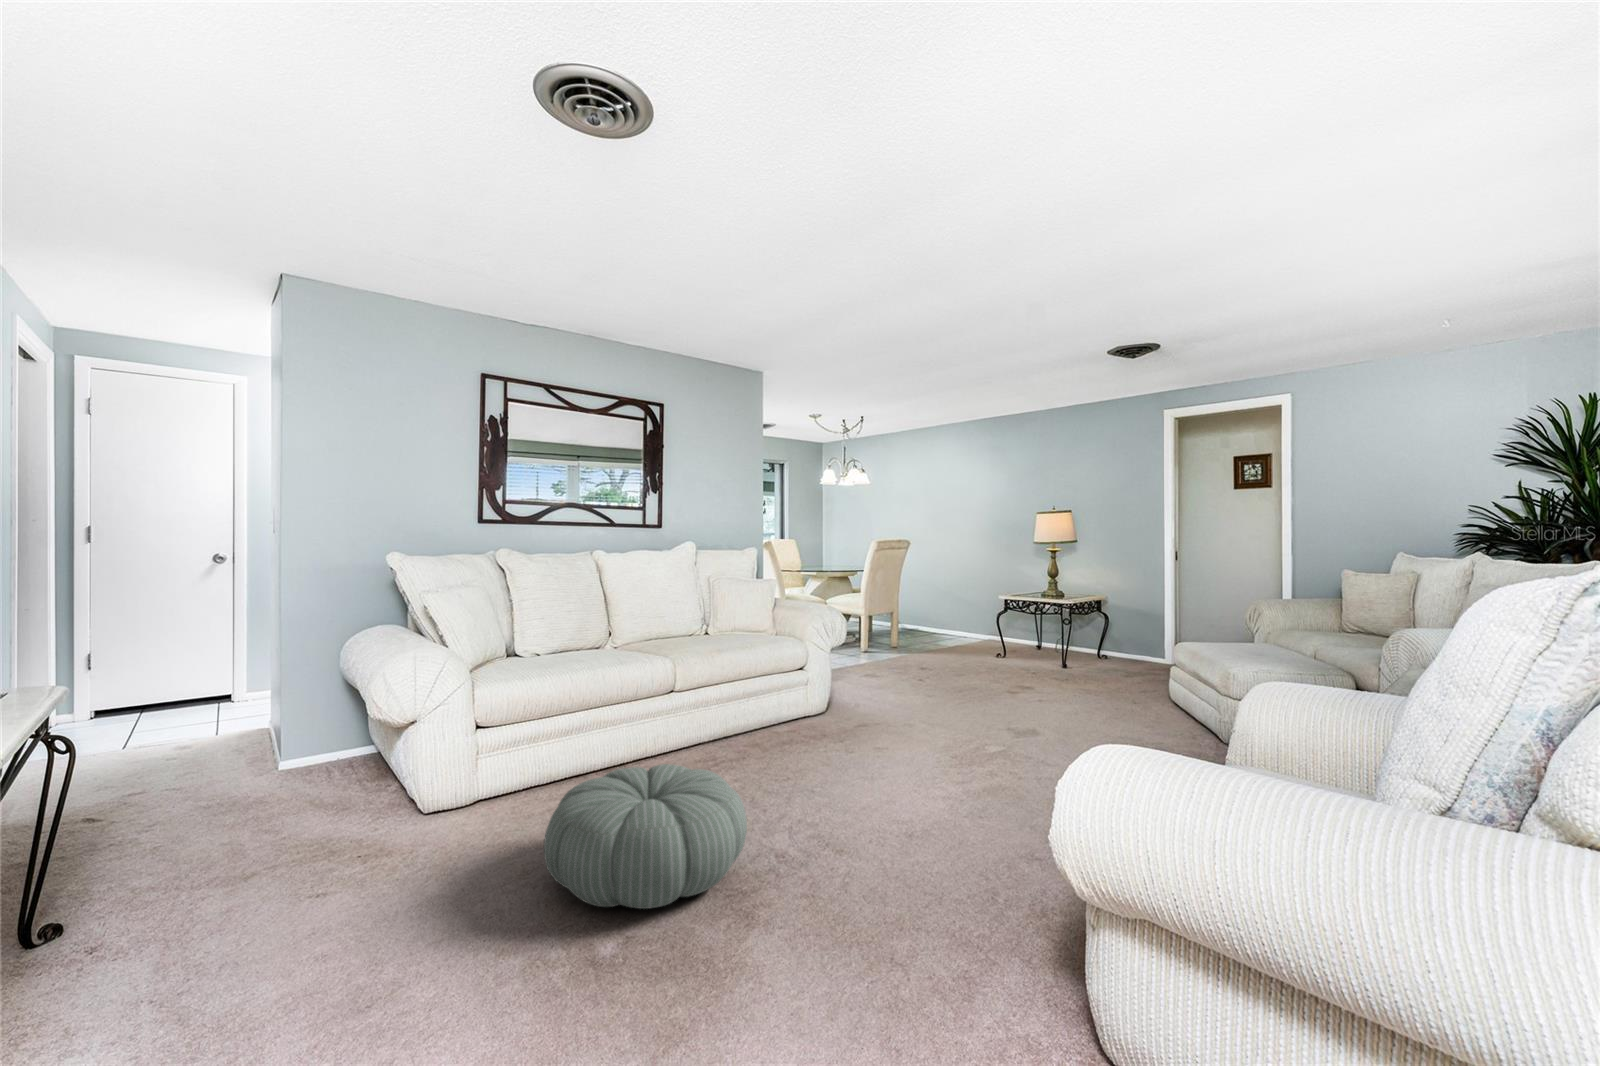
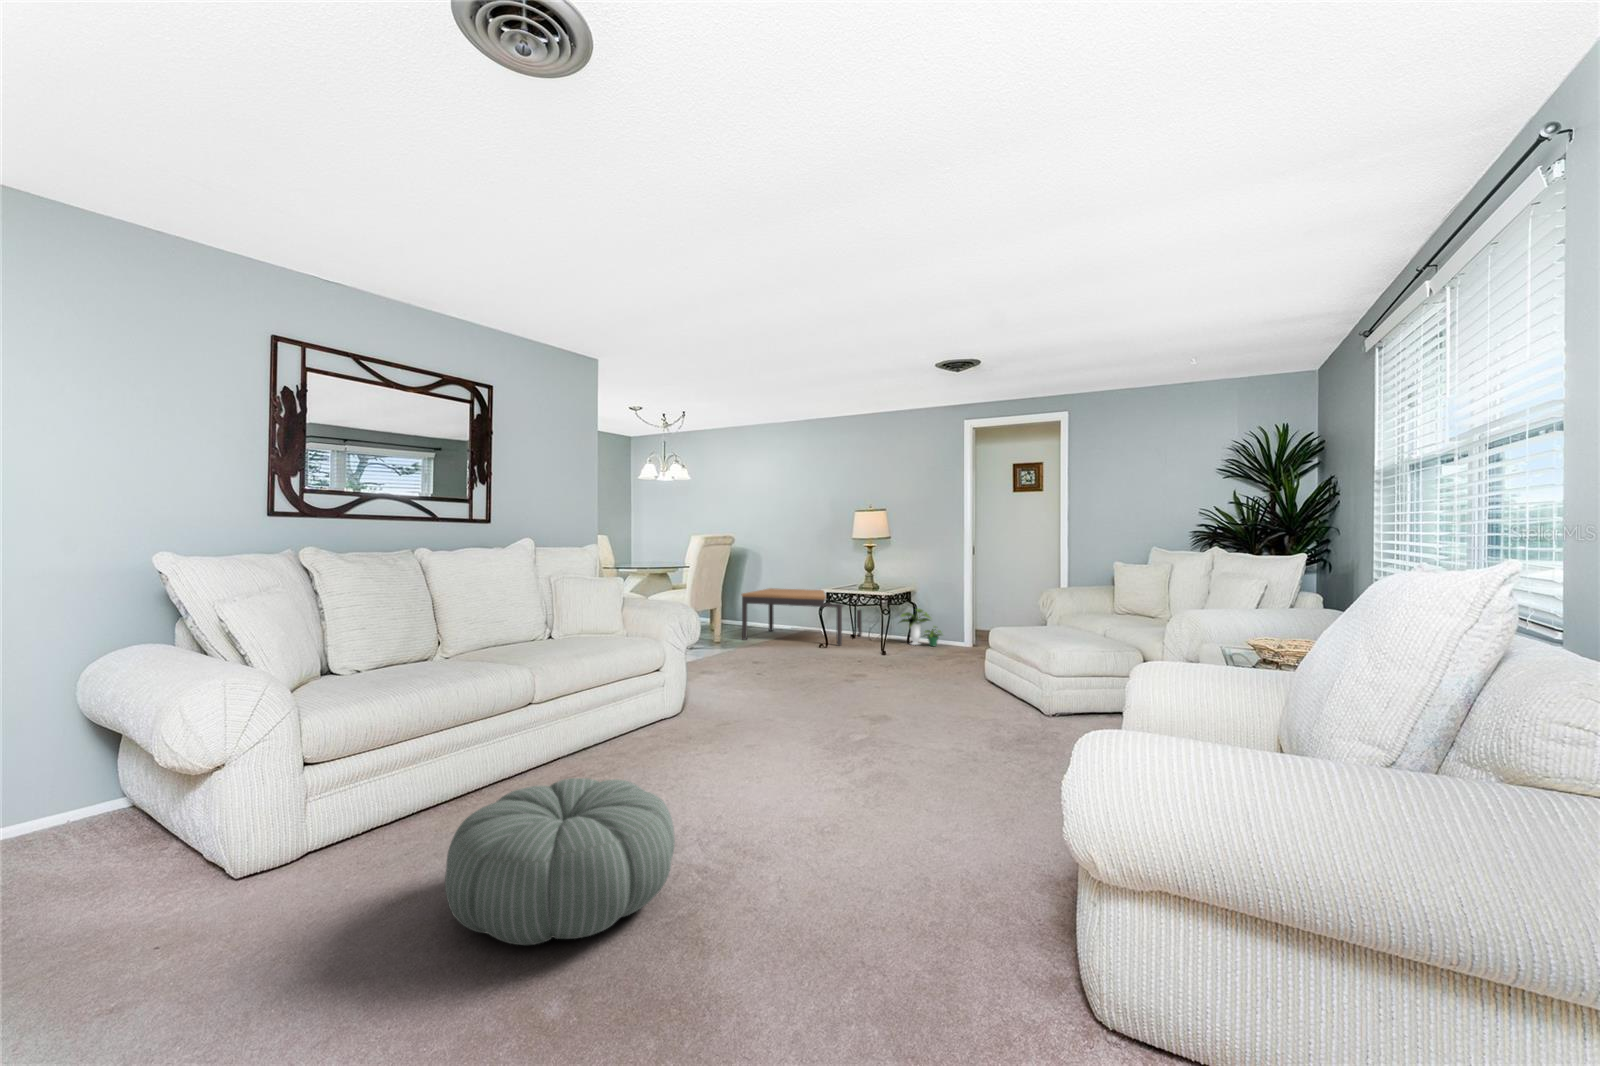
coffee table: none [914,592,1045,656] -> present [741,588,862,646]
potted plant: none [1082,620,1137,663] -> present [900,609,942,646]

